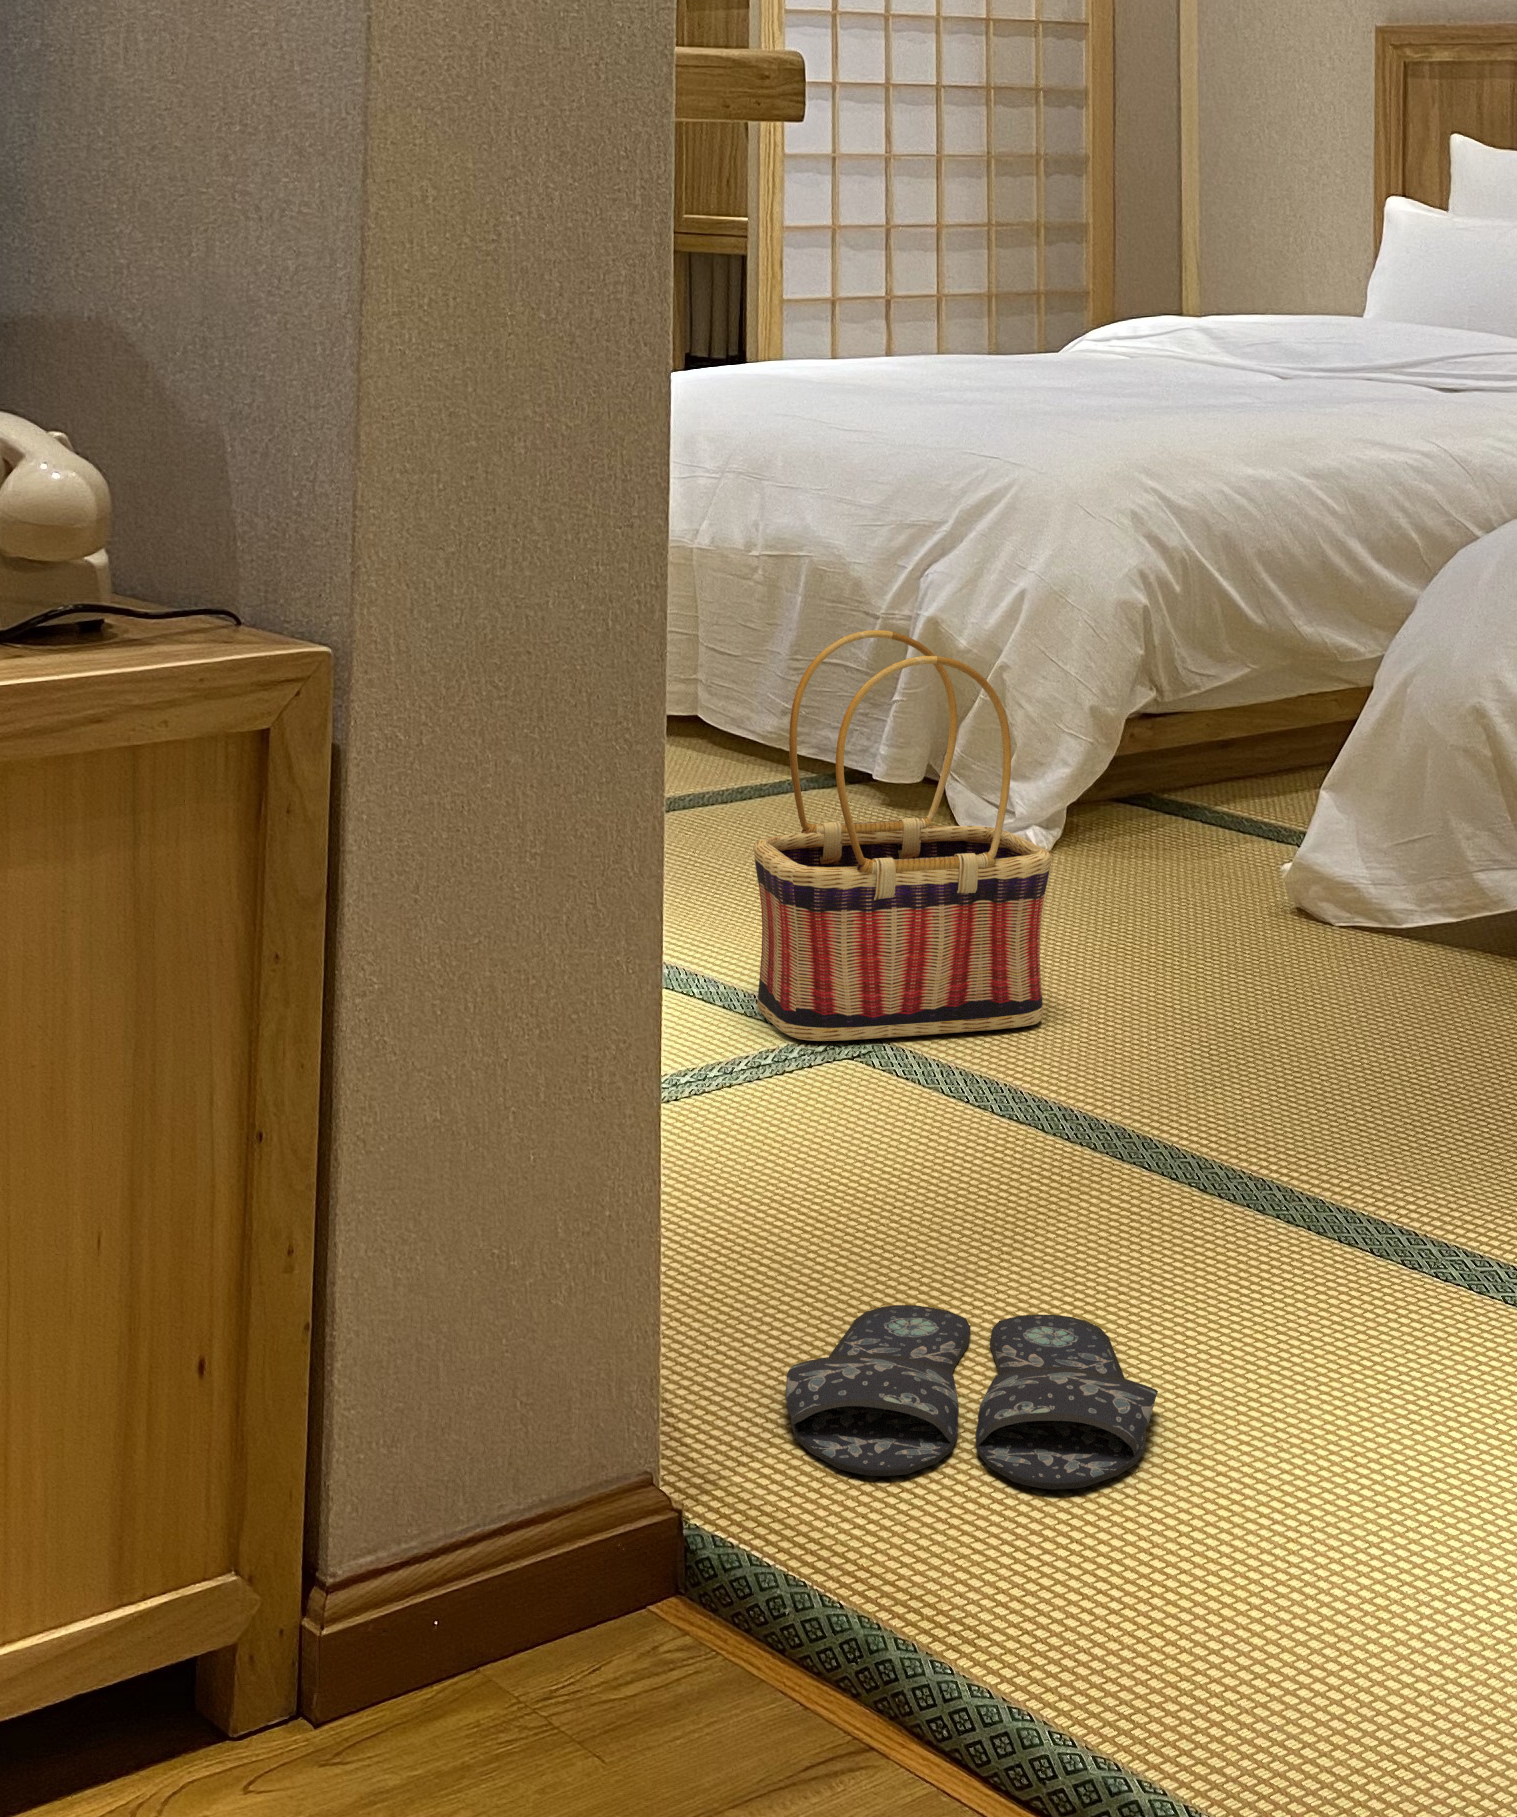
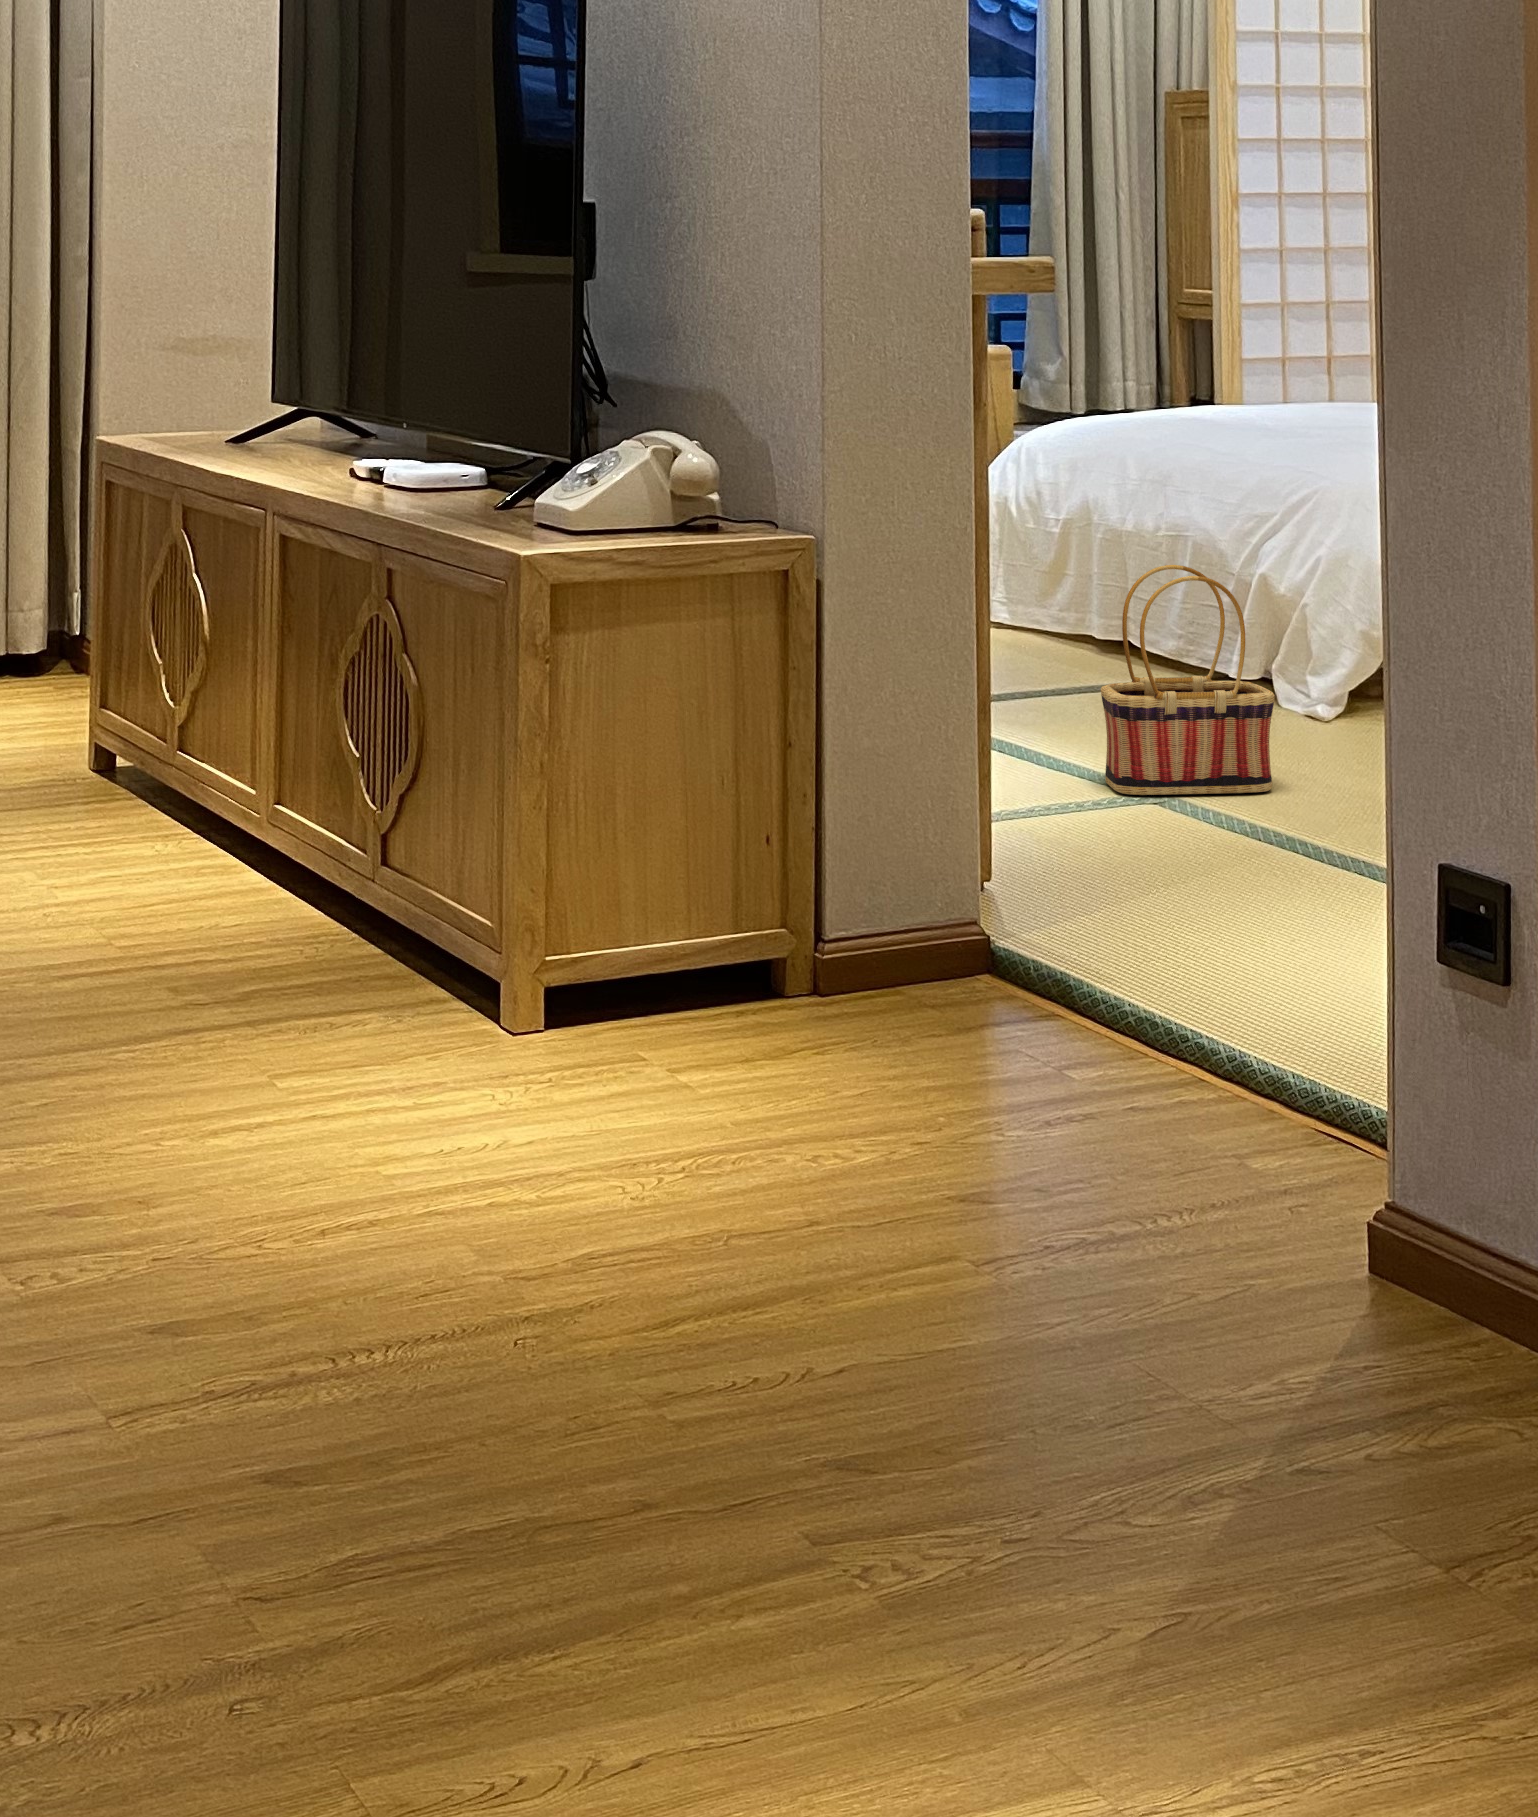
slippers: present [786,1305,1158,1489] -> none [1057,885,1242,939]

